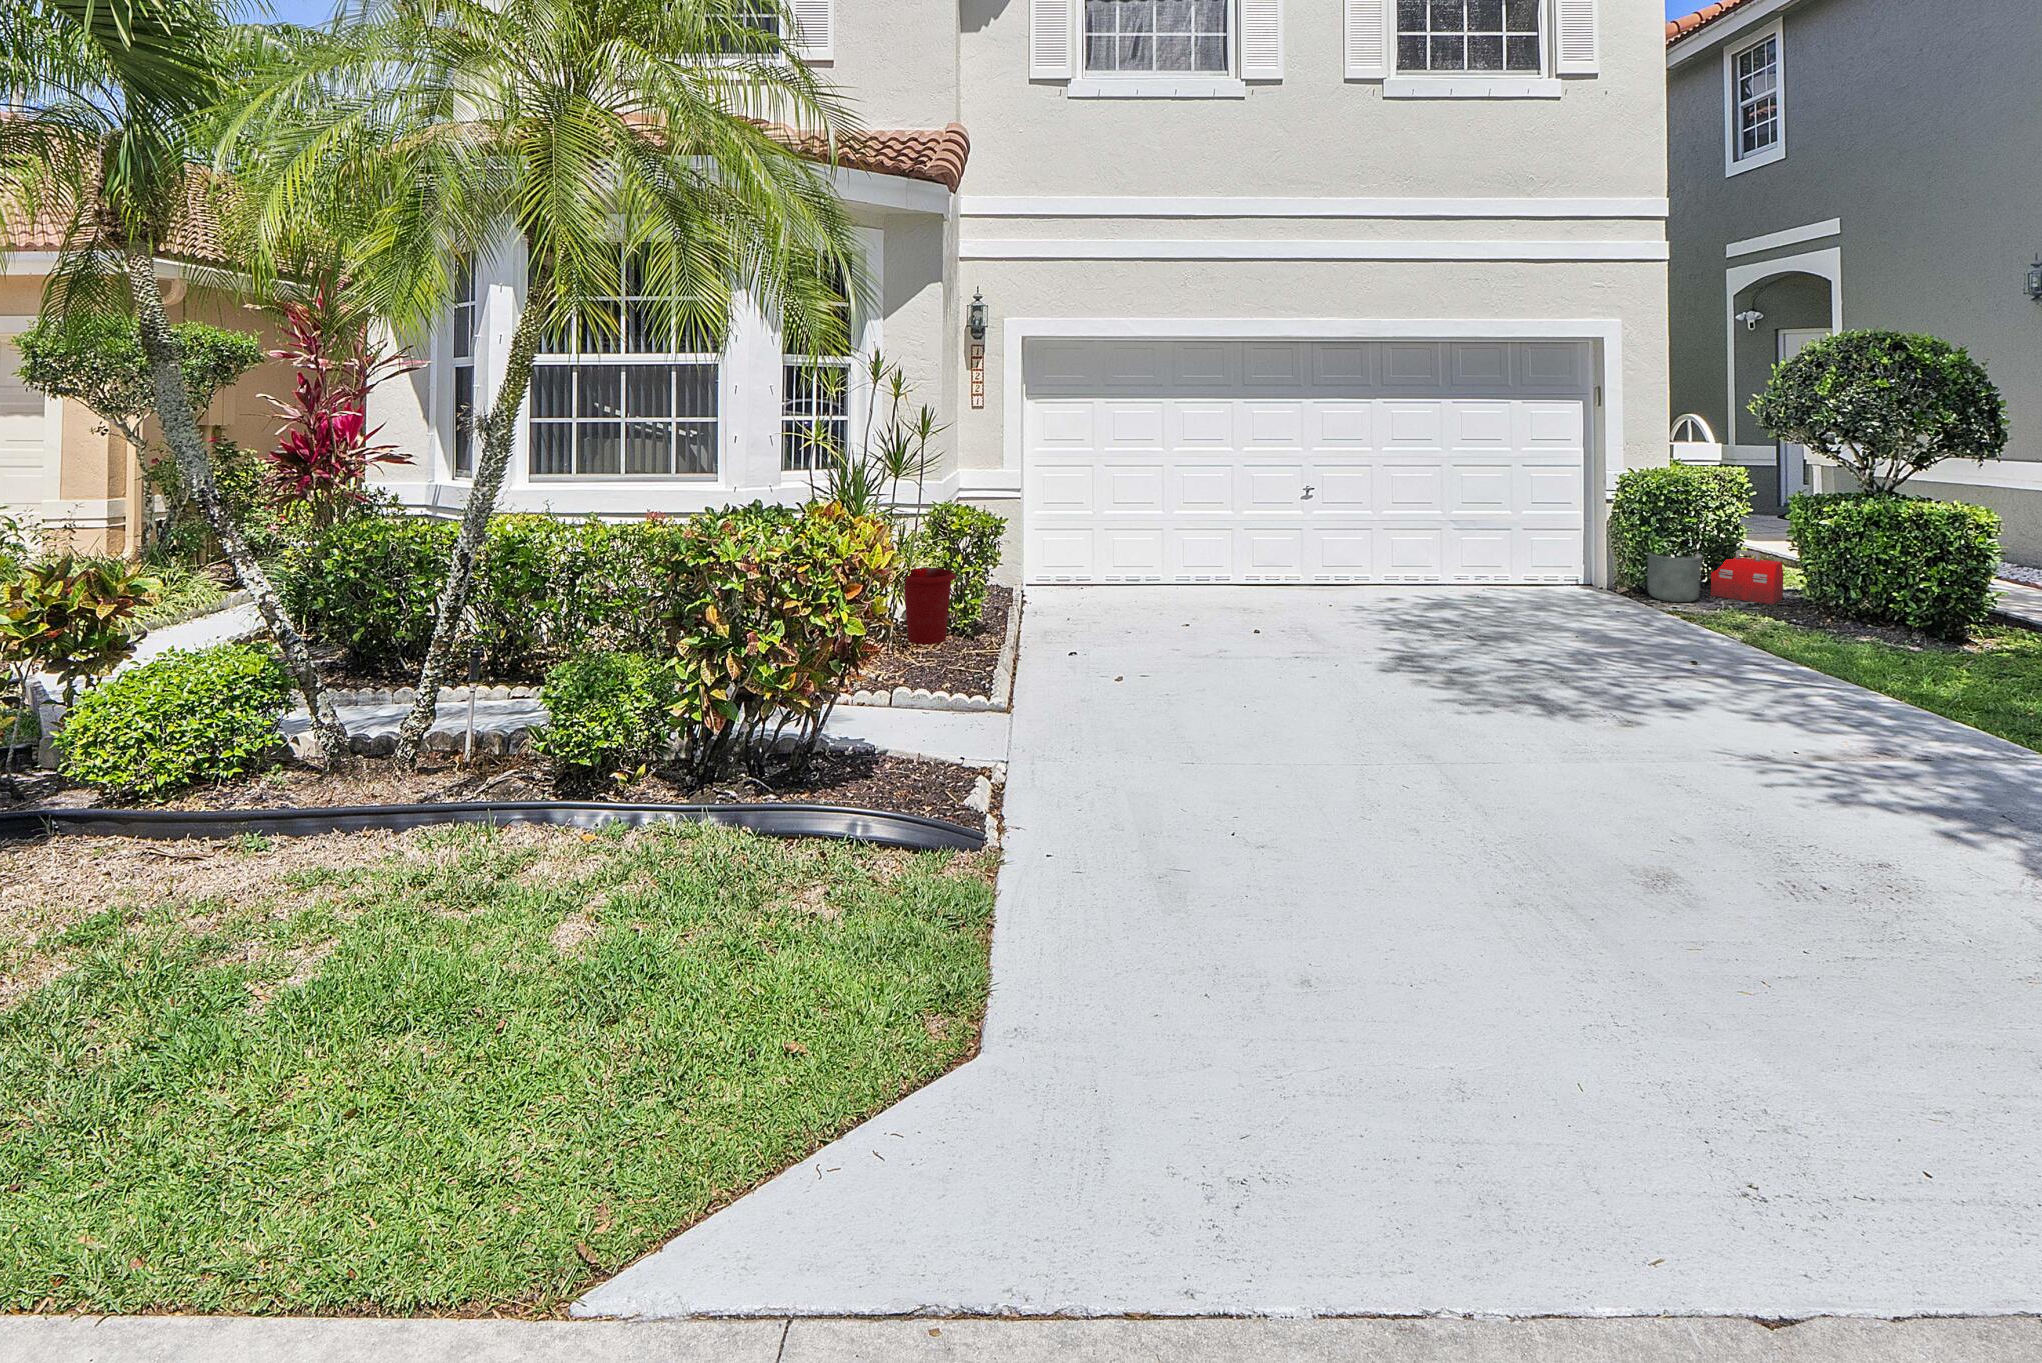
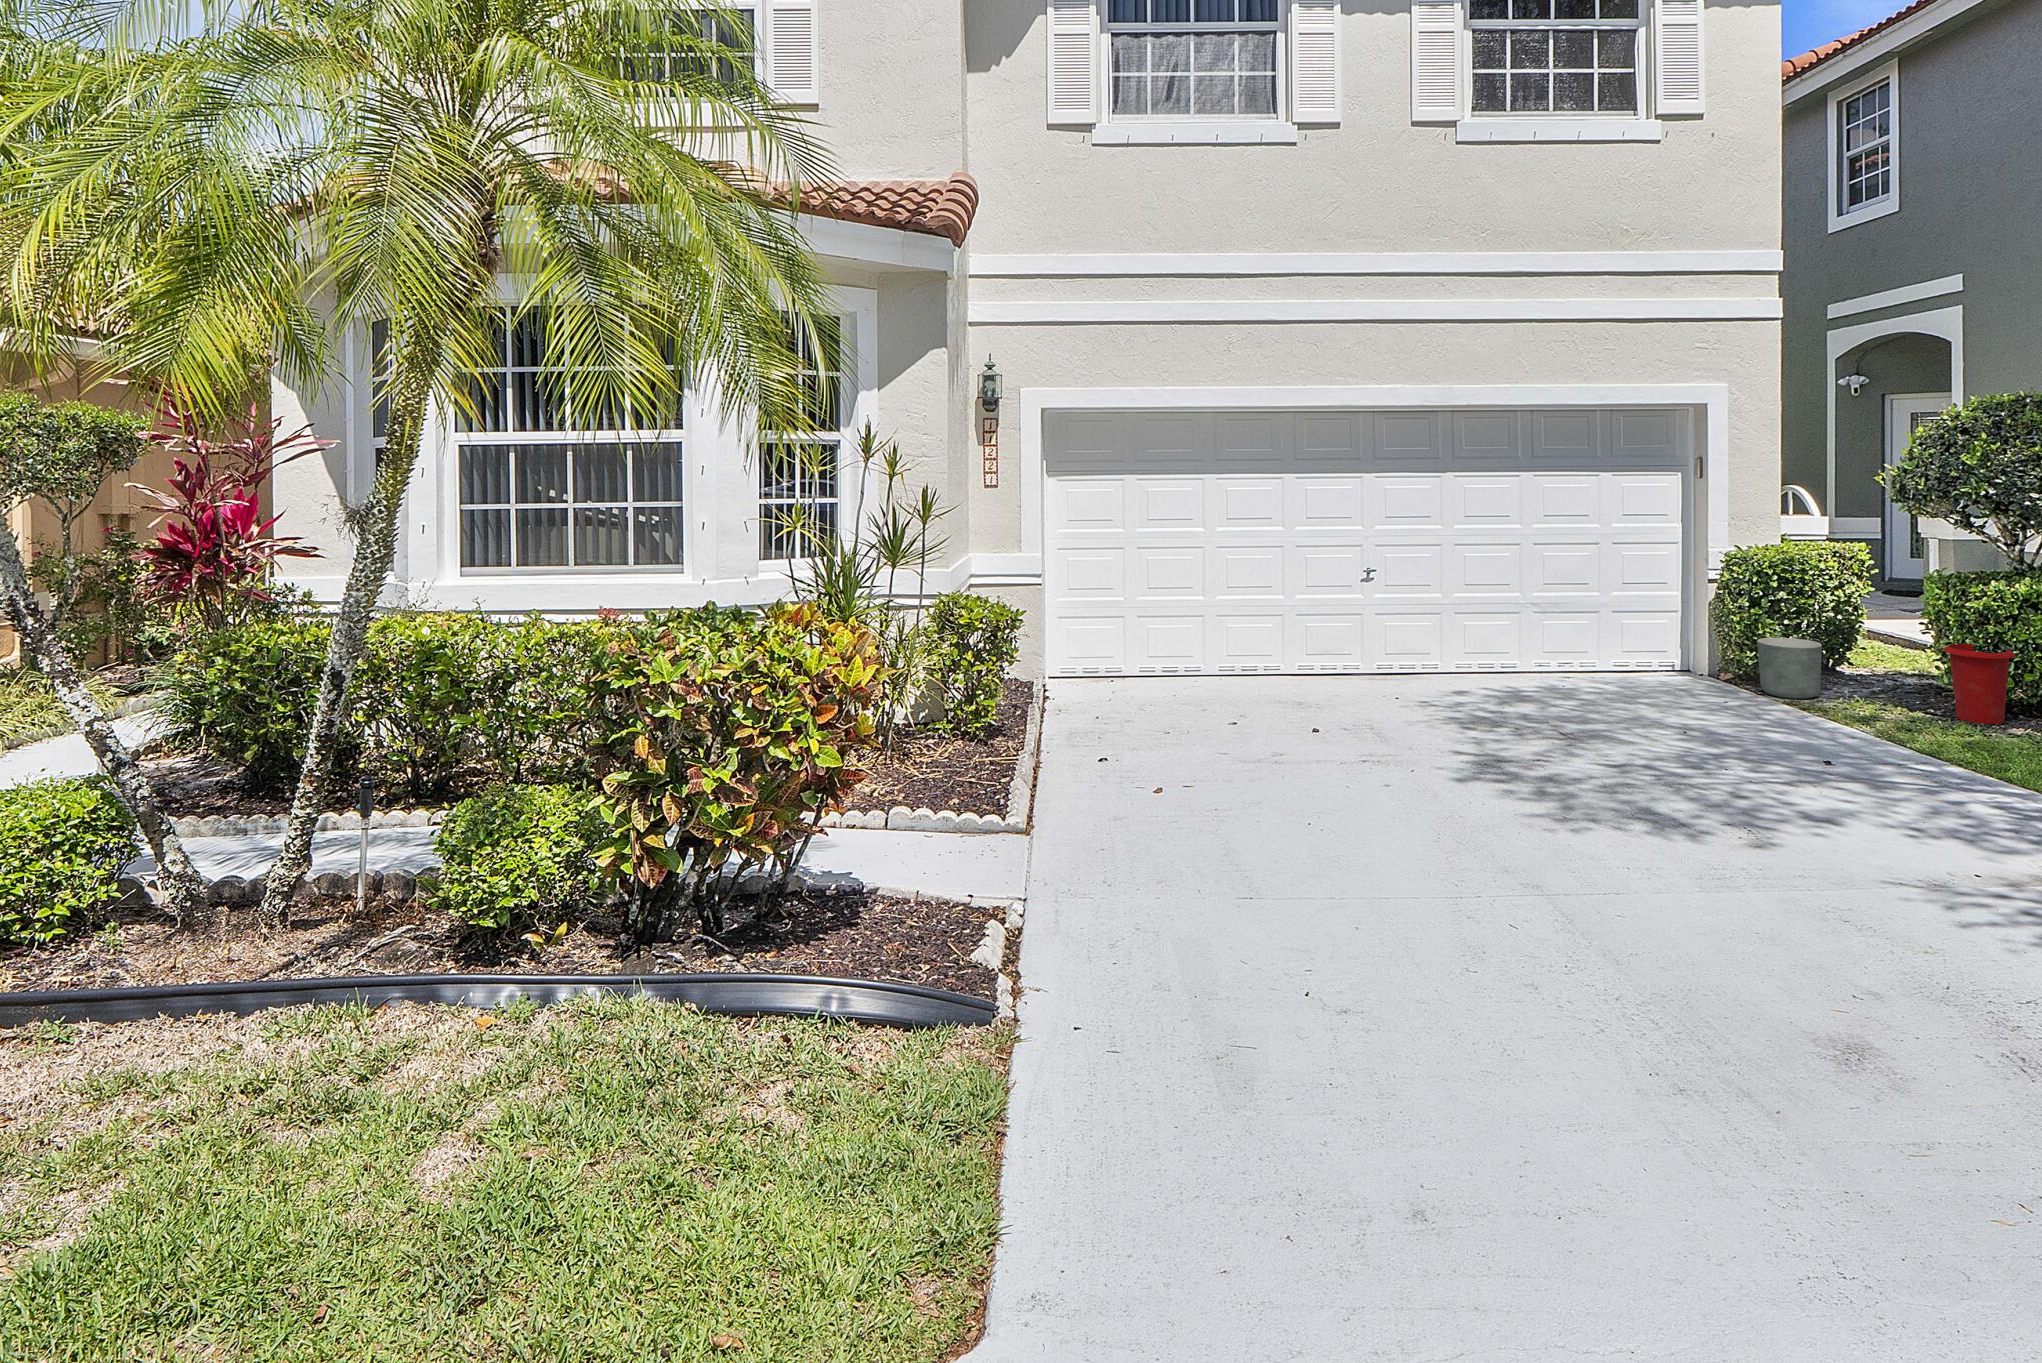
toolbox: present [1711,550,1784,604] -> none [1832,637,1915,700]
waste bin: present [904,568,956,644] -> present [1943,644,2015,724]

